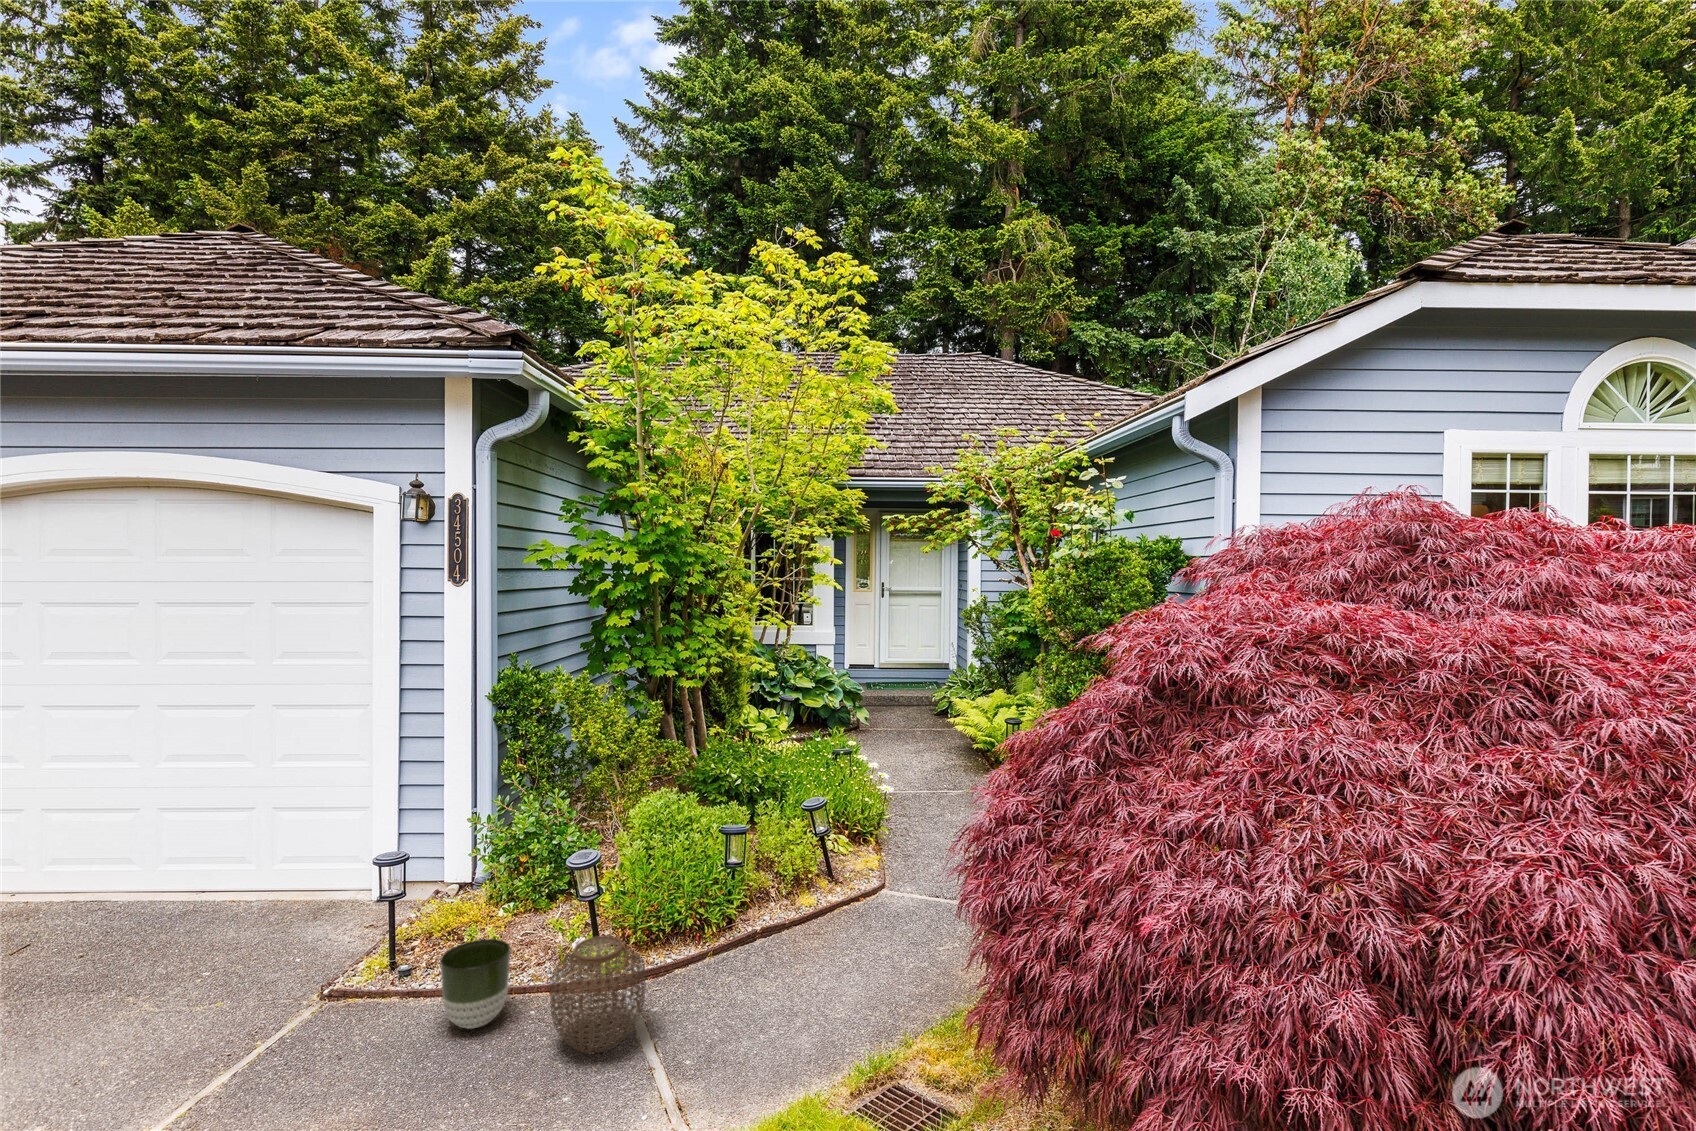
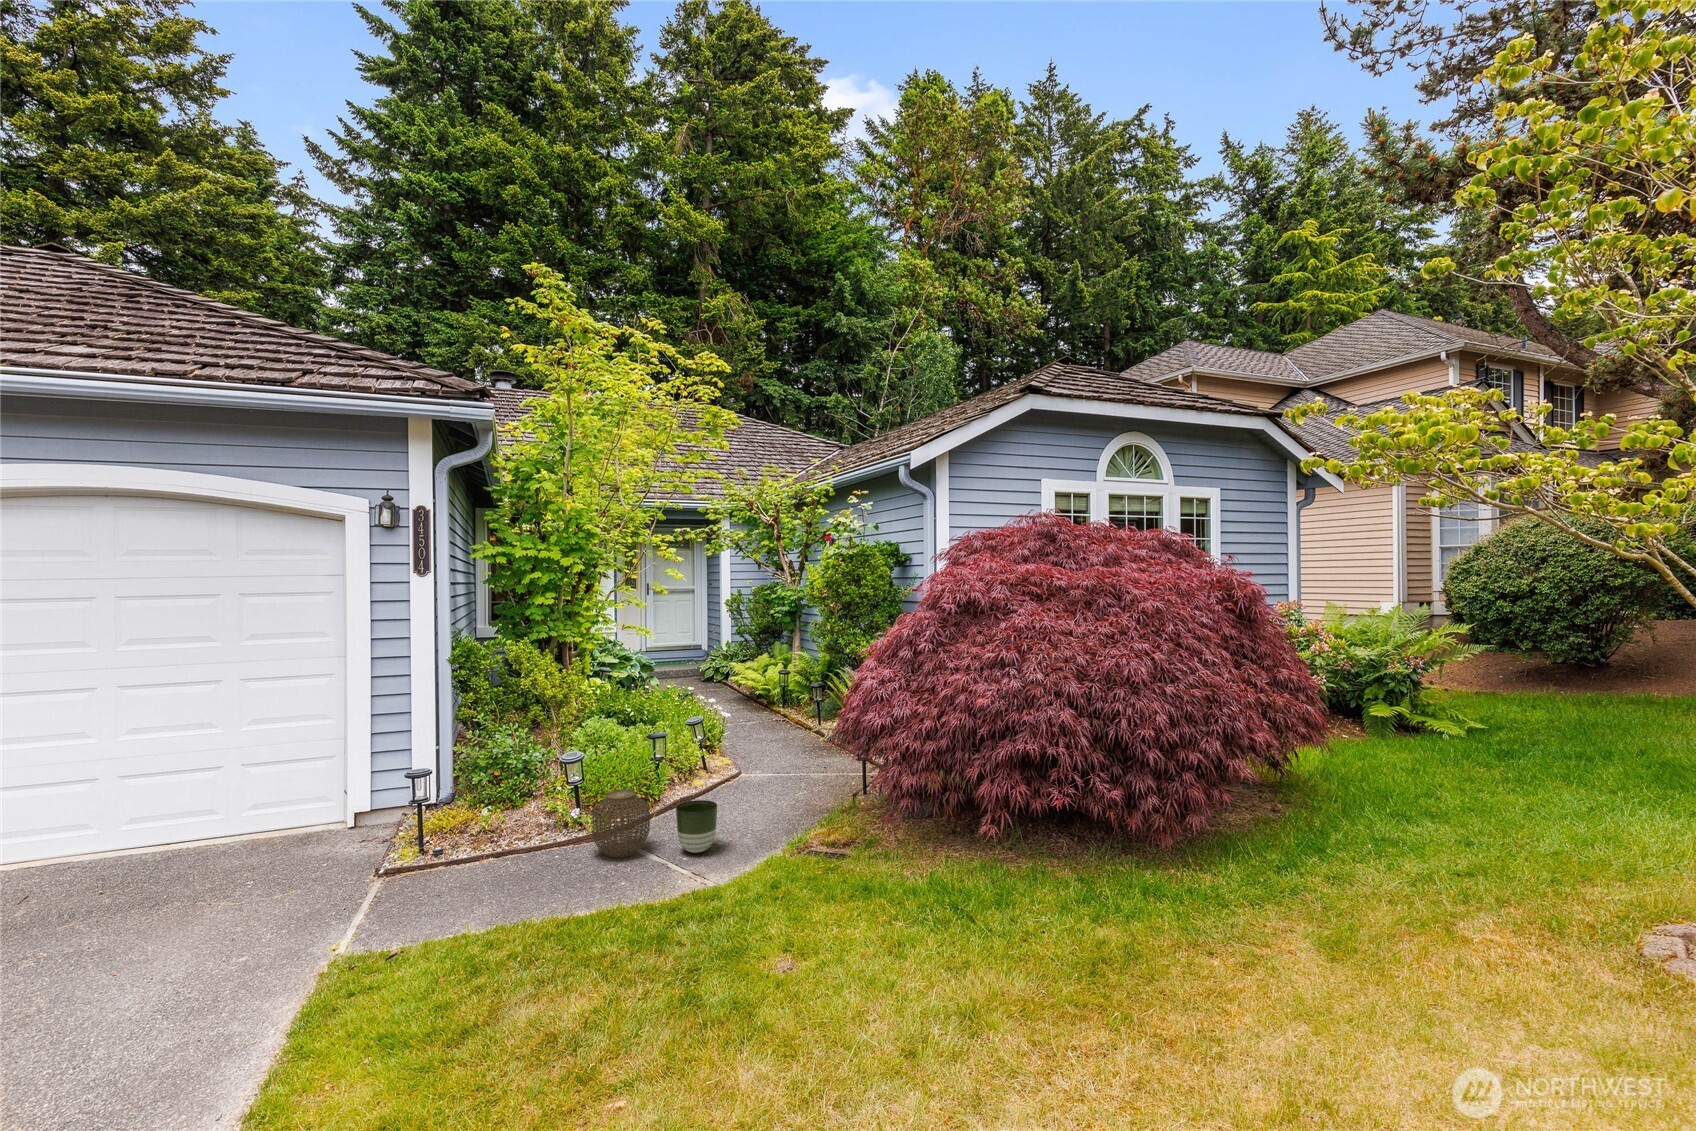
planter: present [440,939,510,1029] -> present [676,800,717,853]

